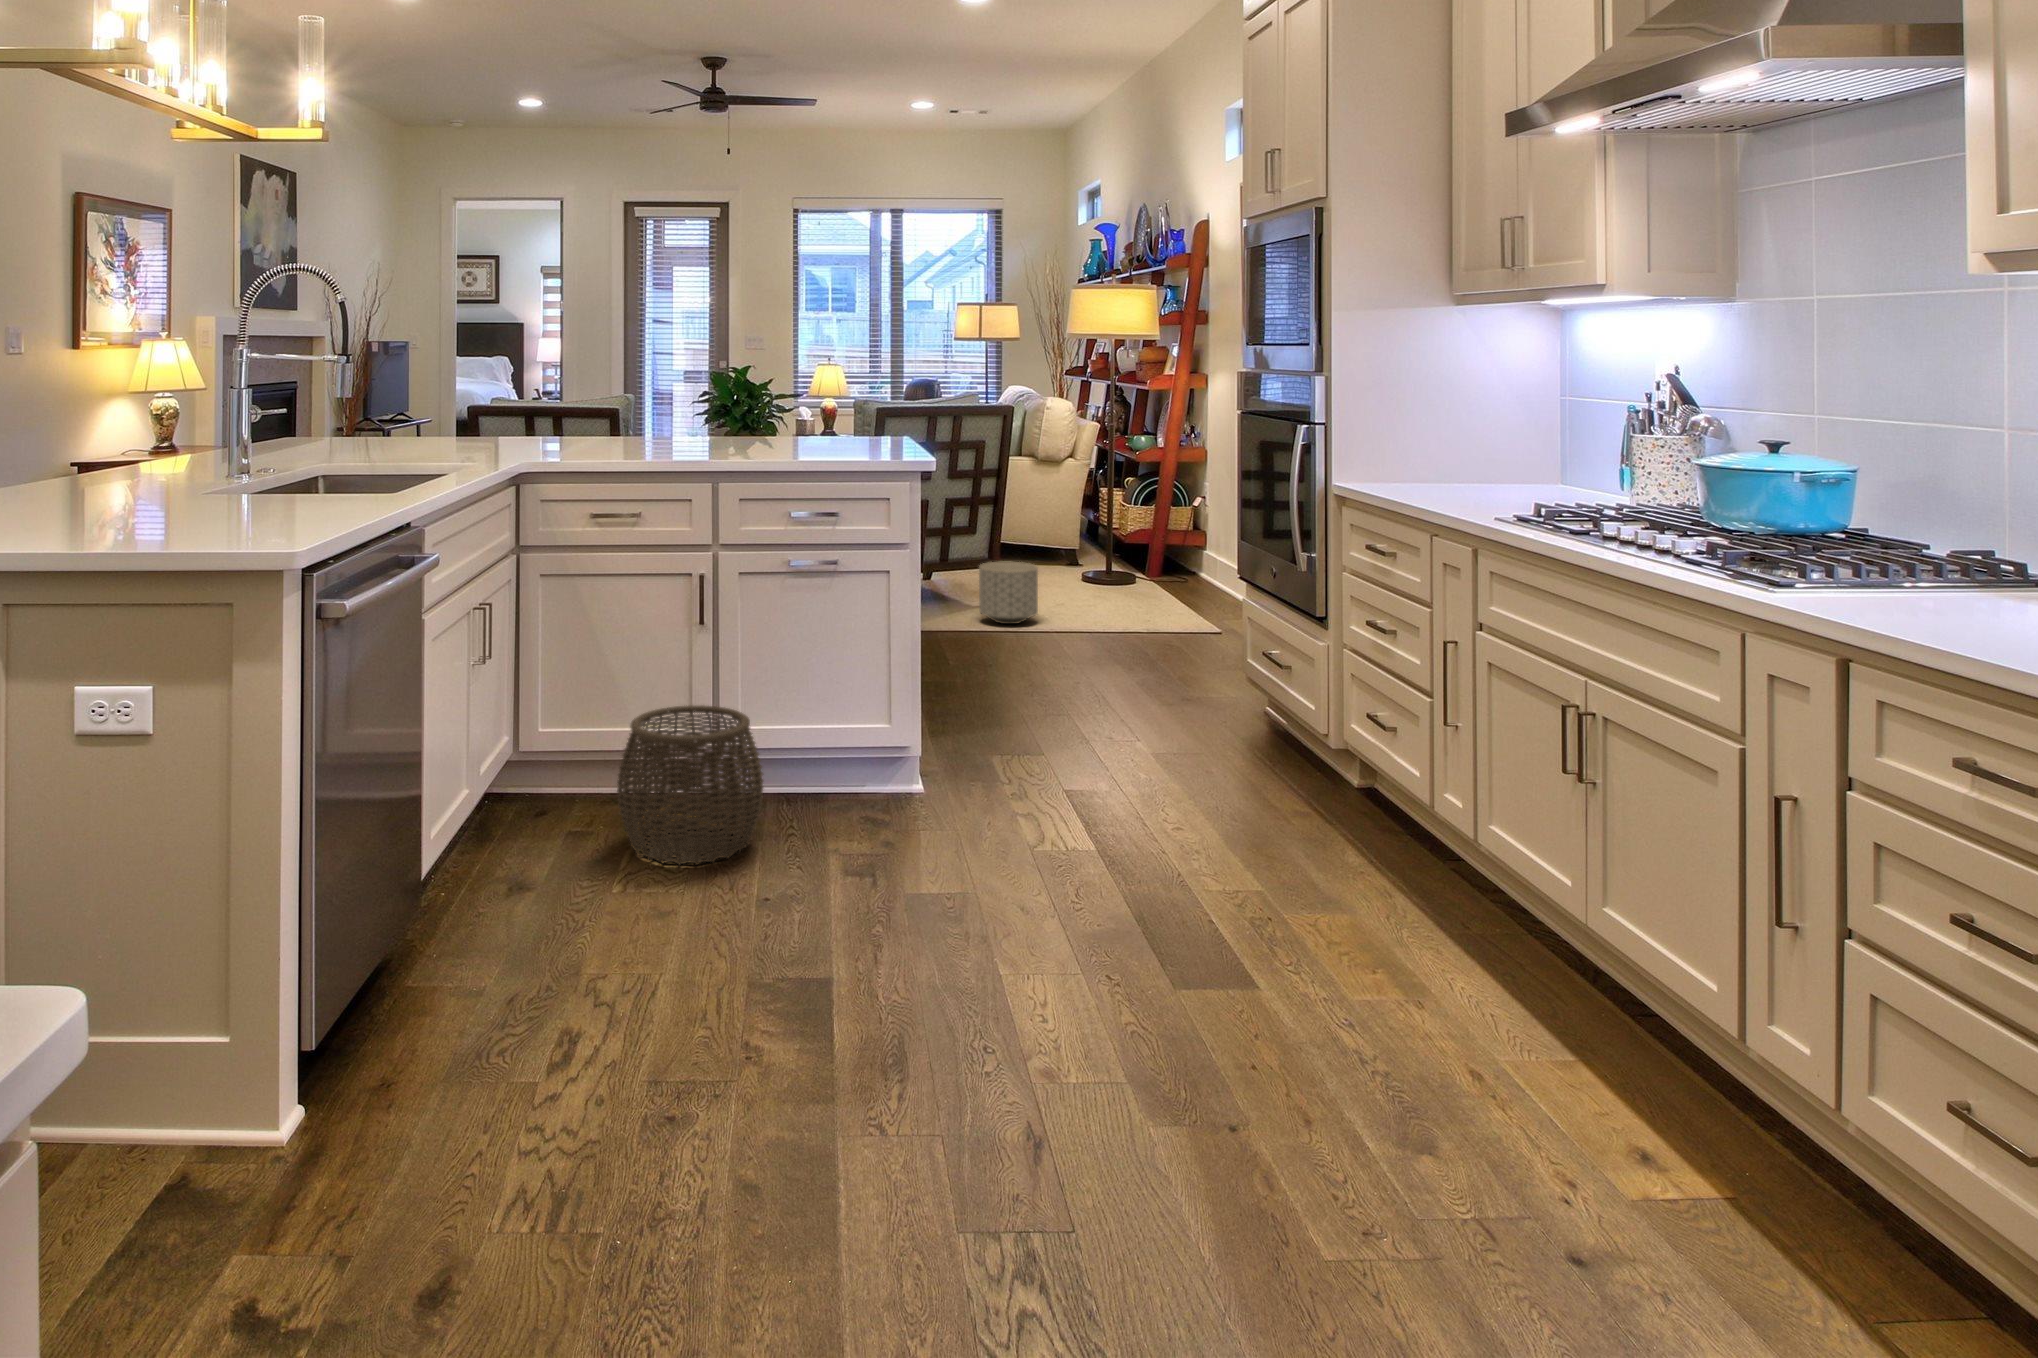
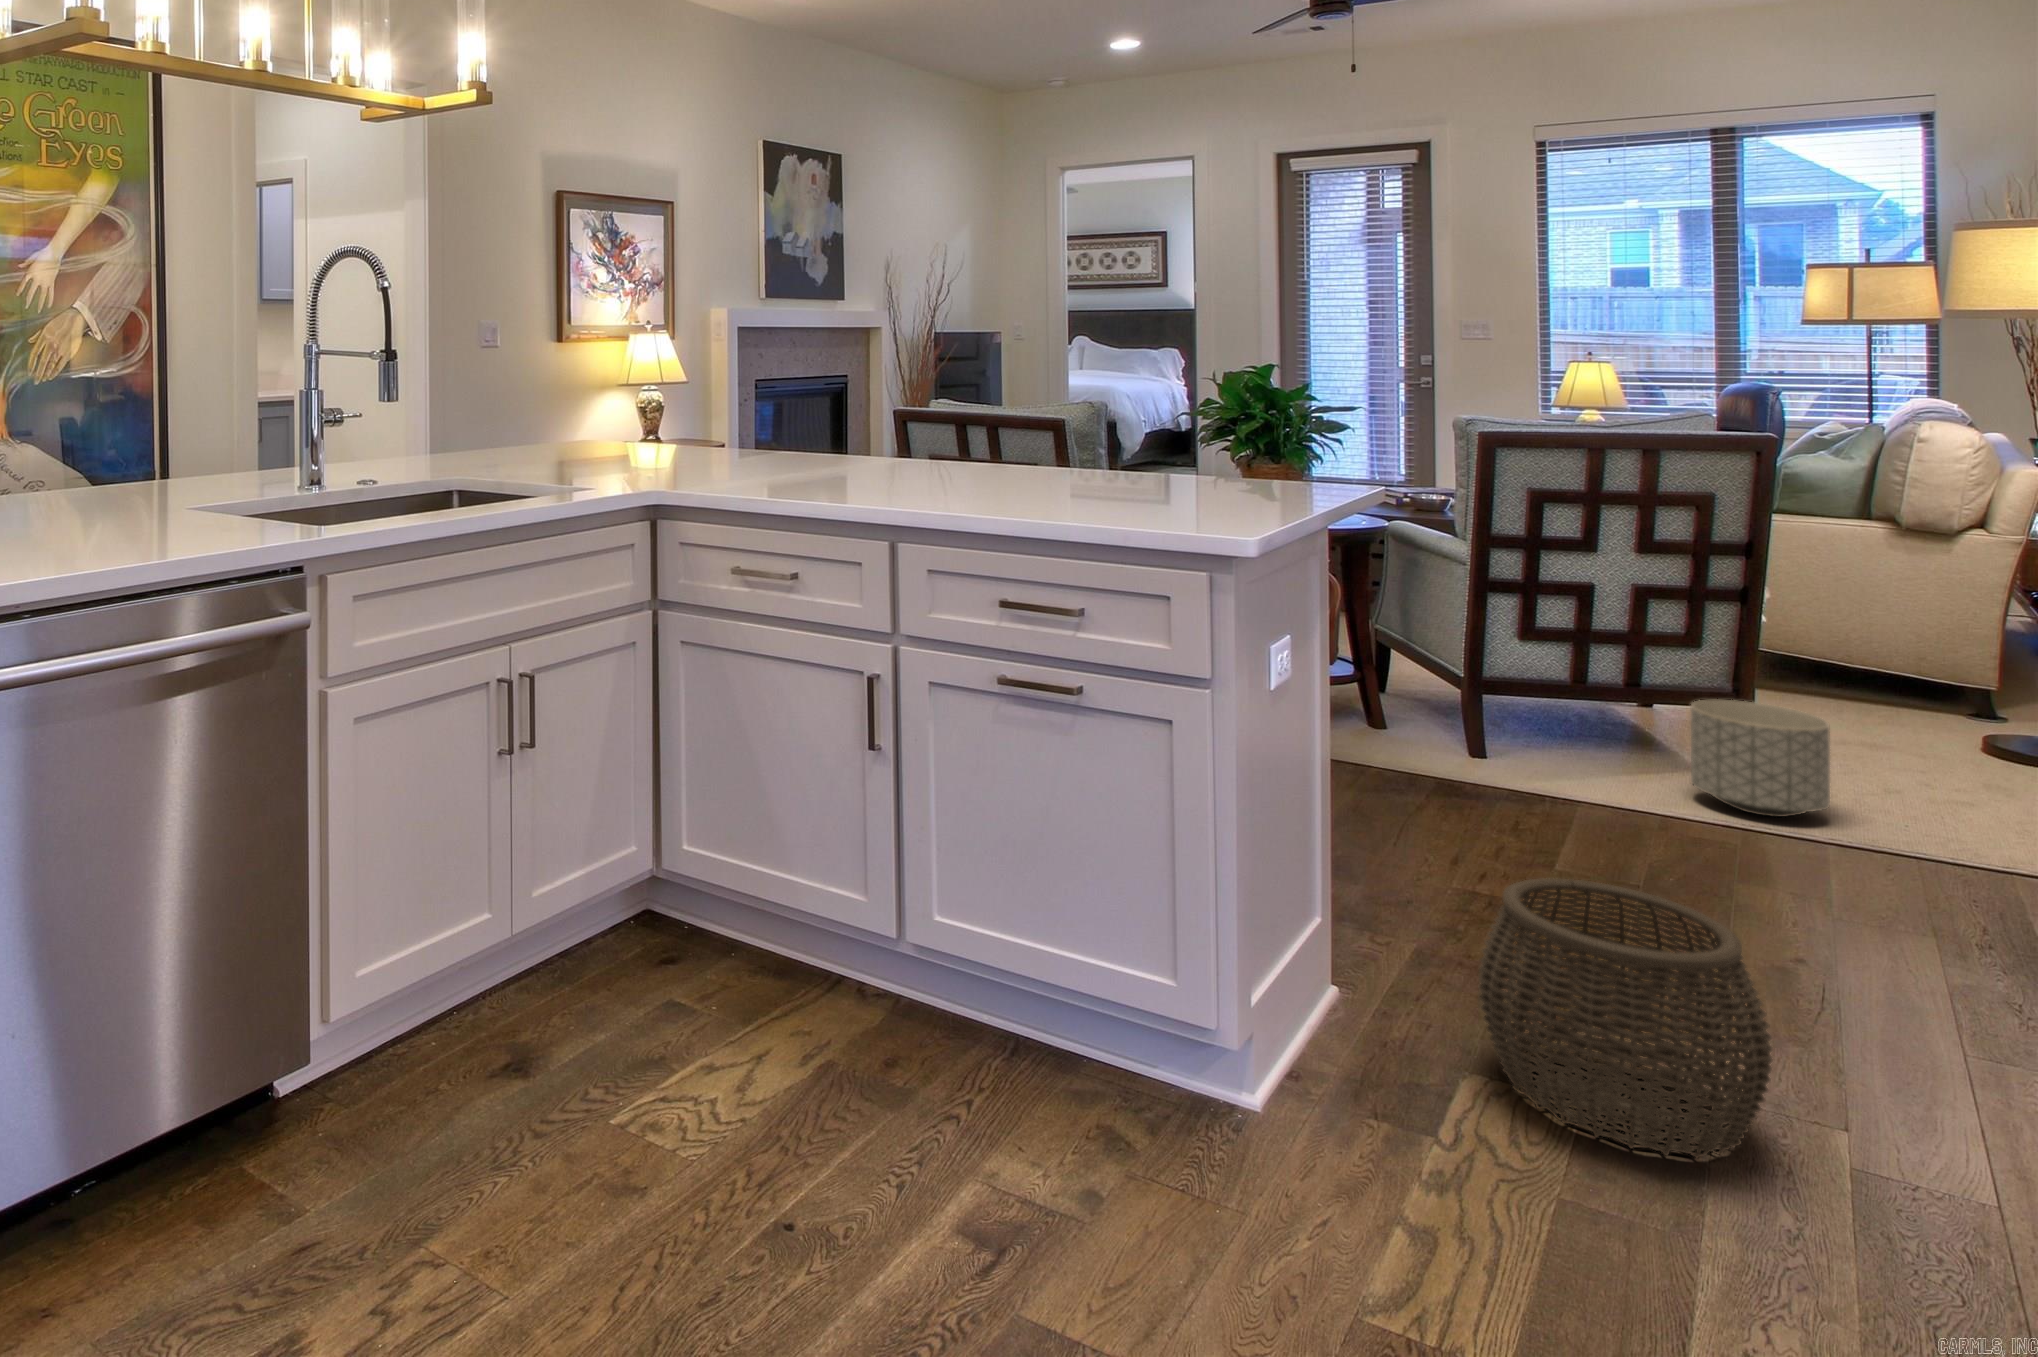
woven basket: present [617,705,763,864] -> present [1478,878,1773,1158]

